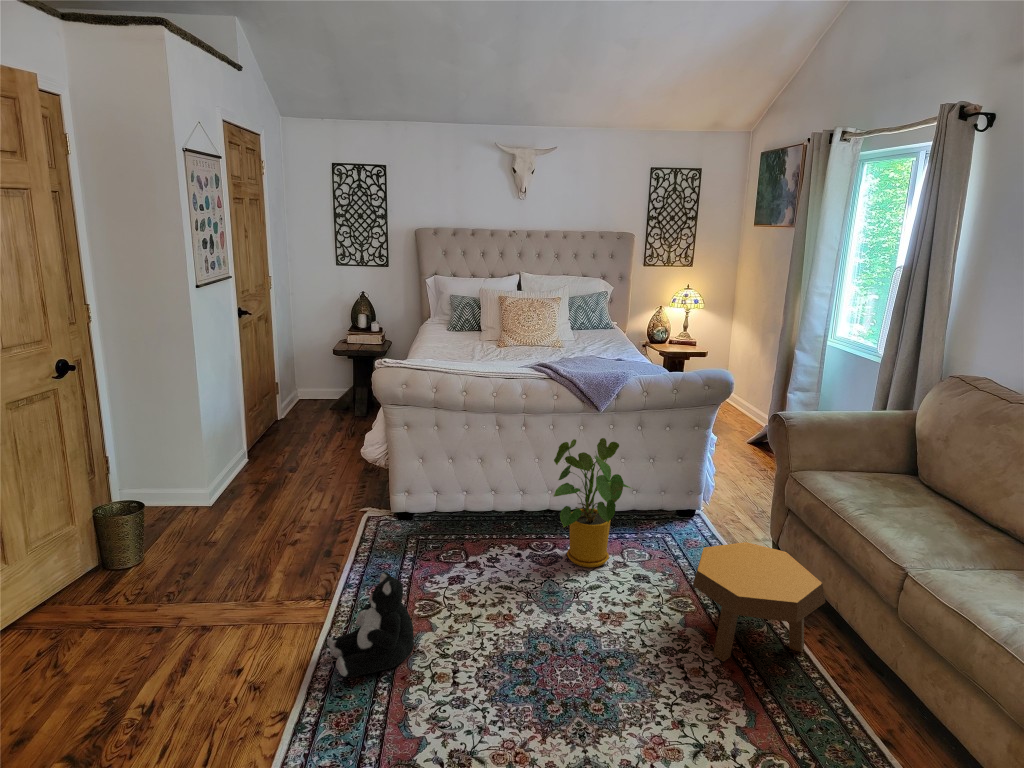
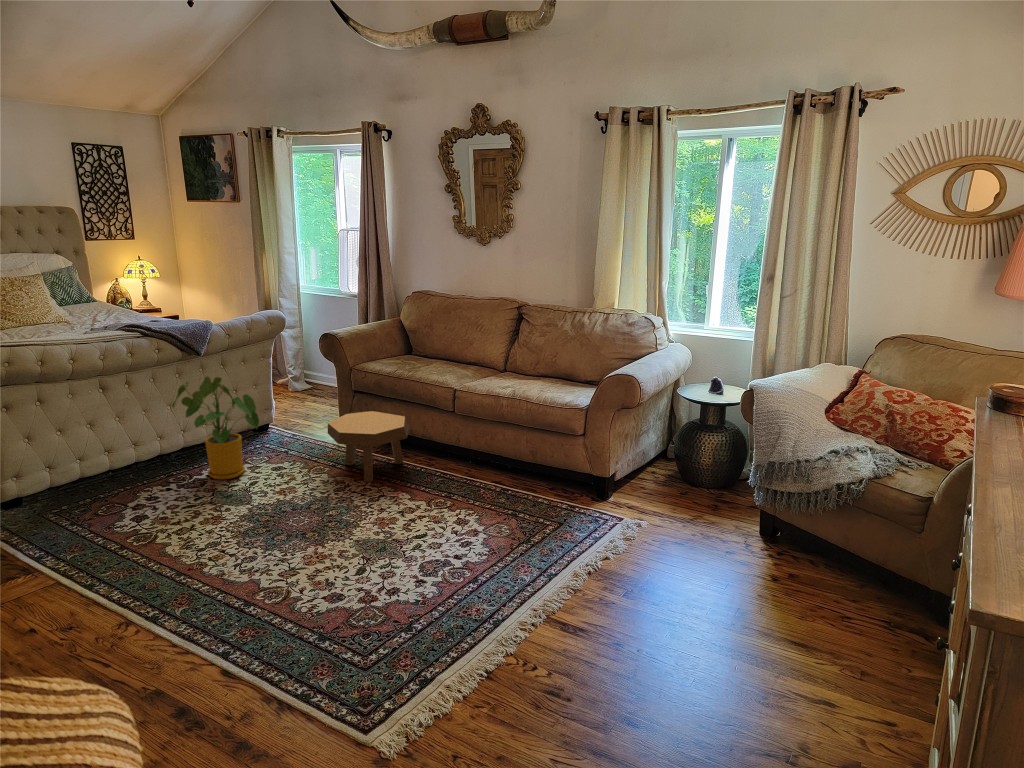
plush toy: present [327,572,414,677] -> none [99,502,176,594]

